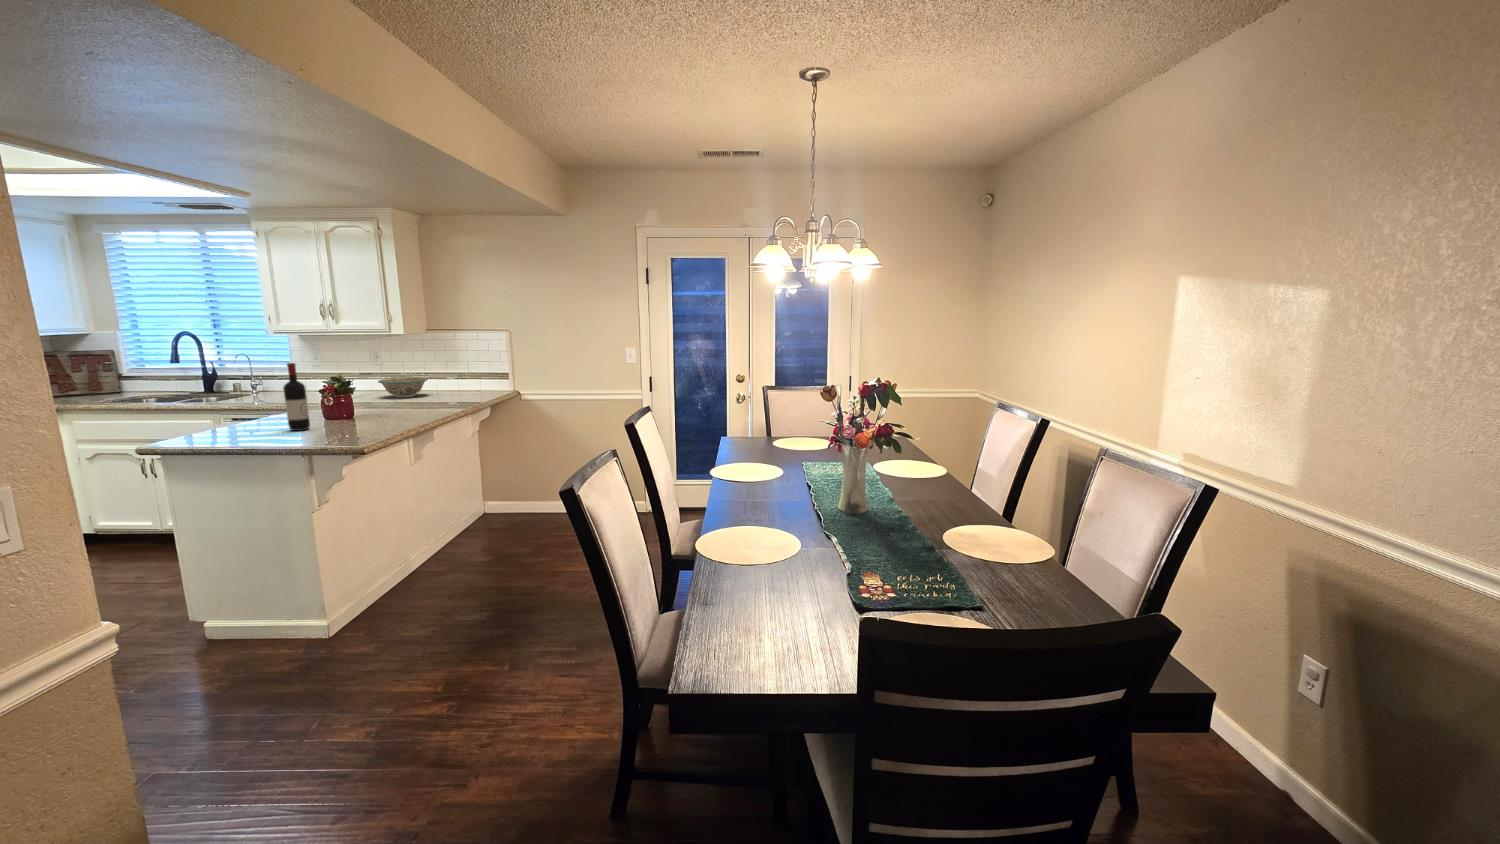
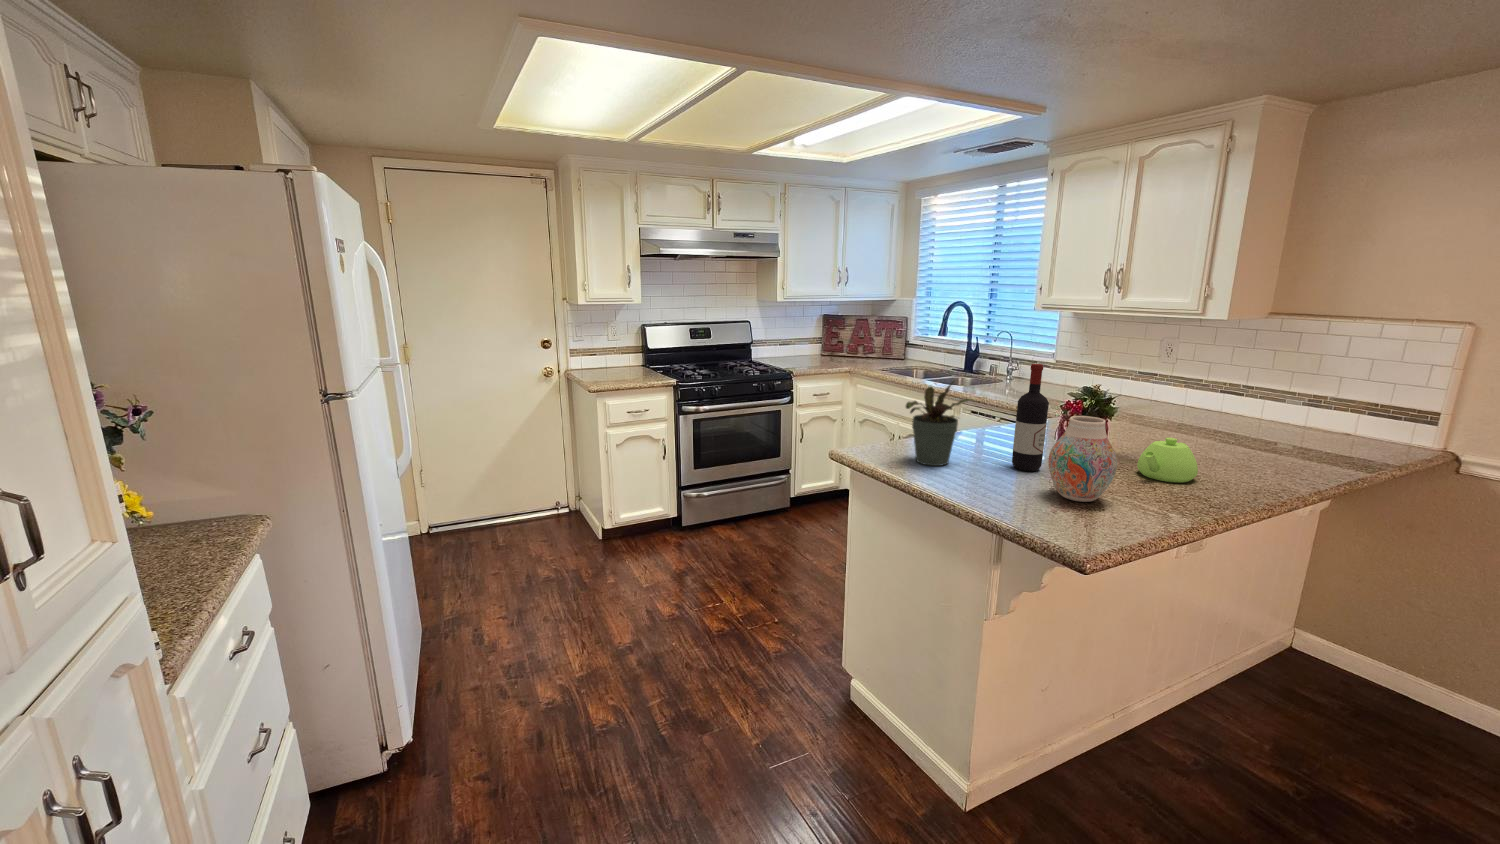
bowl: present [378,377,428,398] -> none [1163,389,1250,425]
potted plant: none [194,379,247,441] -> present [906,381,970,466]
vase: none [315,387,356,434] -> present [1048,416,1117,502]
teapot: none [369,397,402,421] -> present [1137,438,1198,483]

